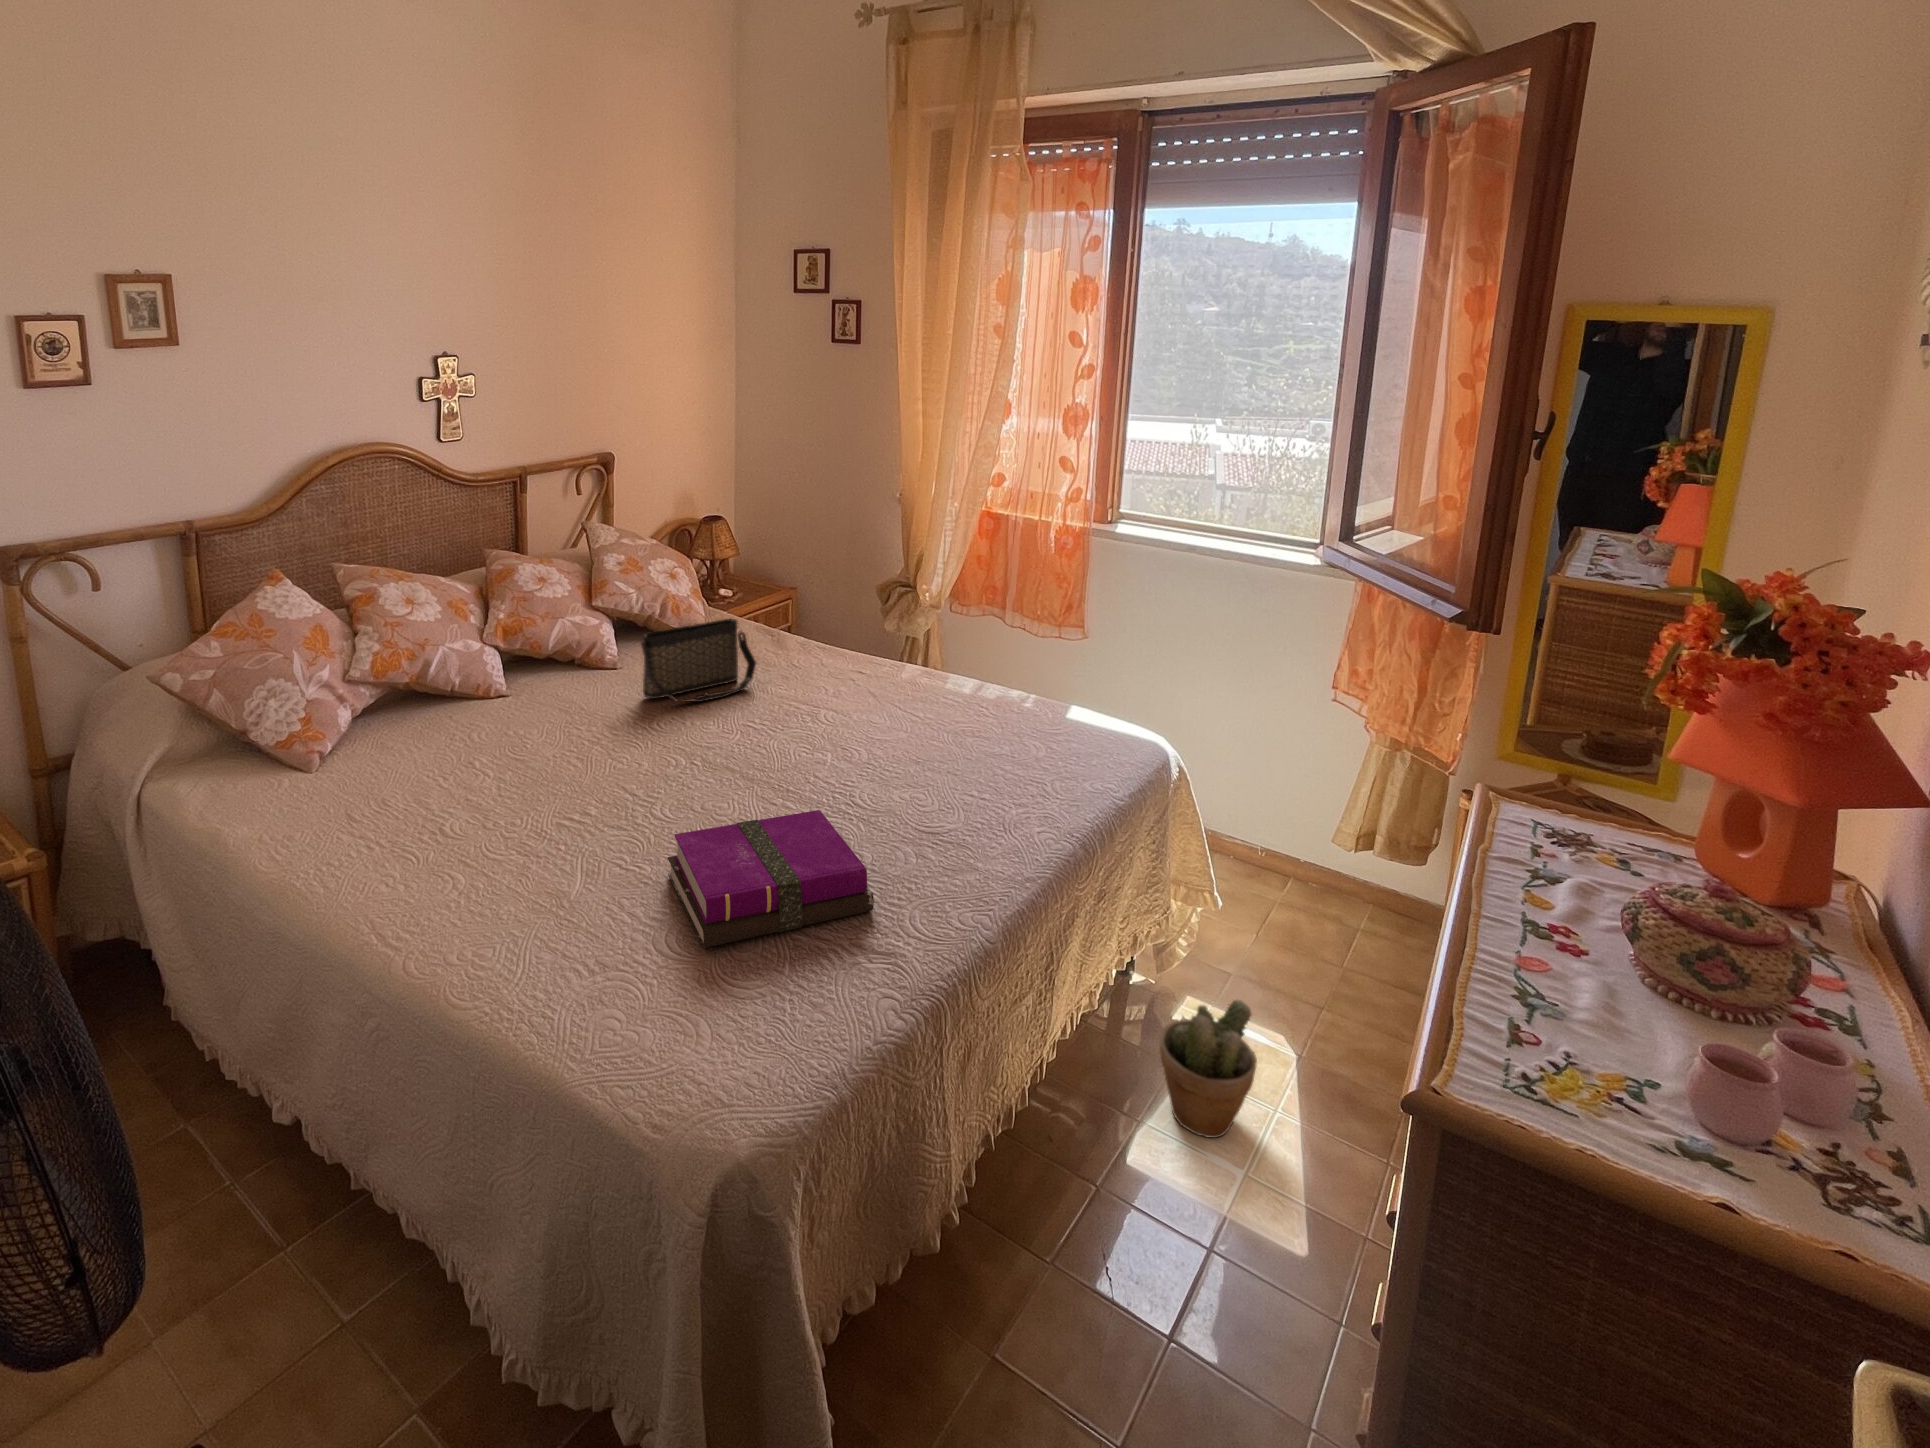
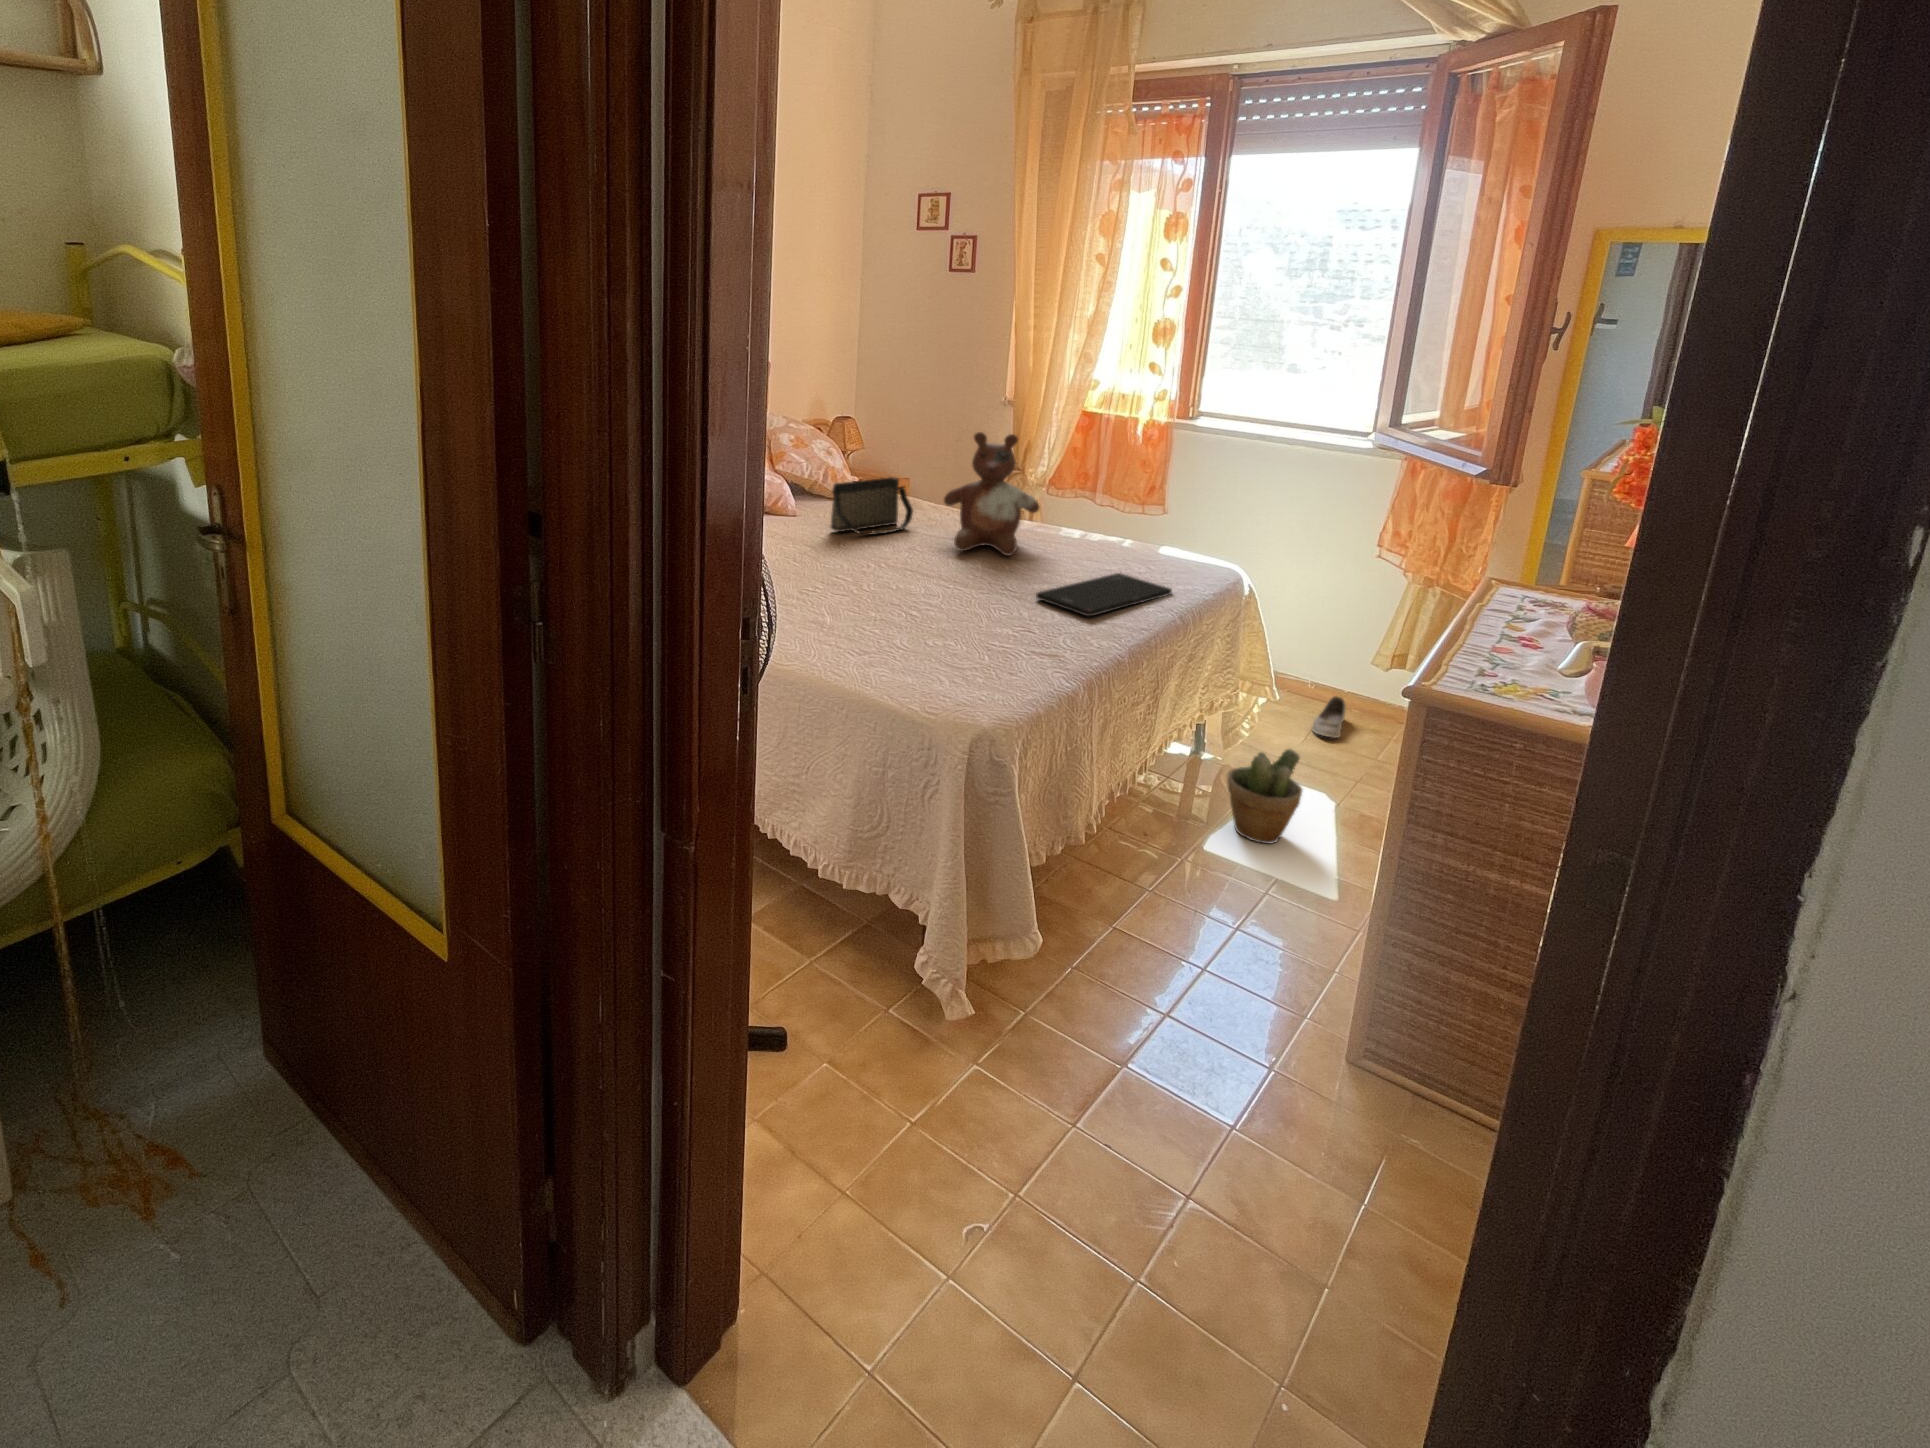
stuffed bear: none [789,564,912,736] -> present [944,432,1040,556]
smartphone: none [887,764,1074,858] -> present [1036,573,1172,617]
notebook: present [668,810,874,948] -> none [893,583,1040,648]
shoe: none [1265,868,1304,930] -> present [1312,696,1346,738]

